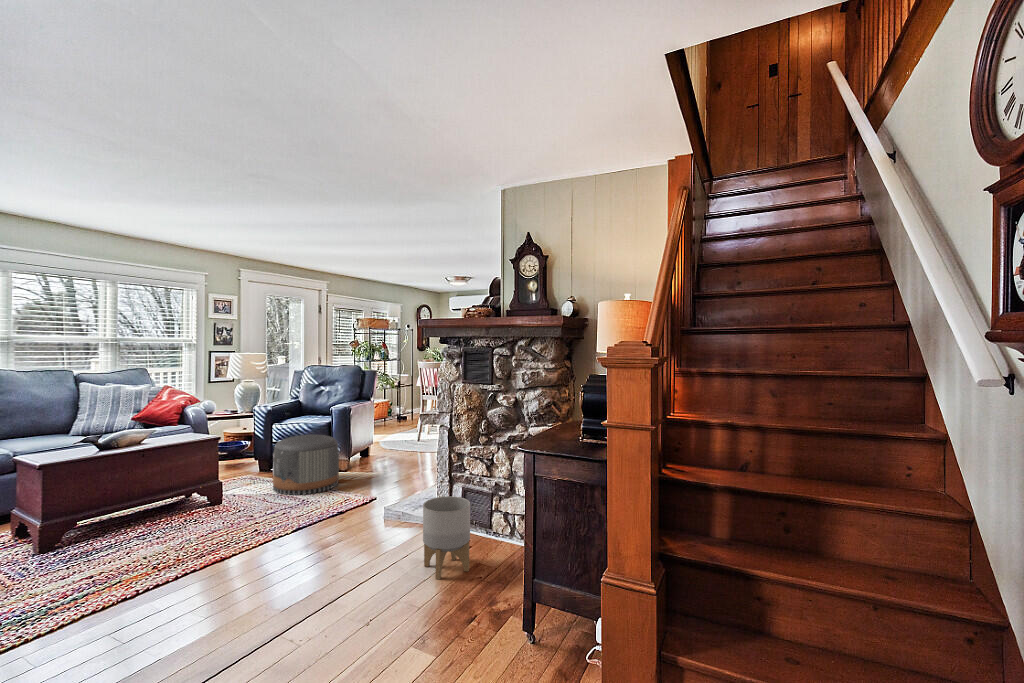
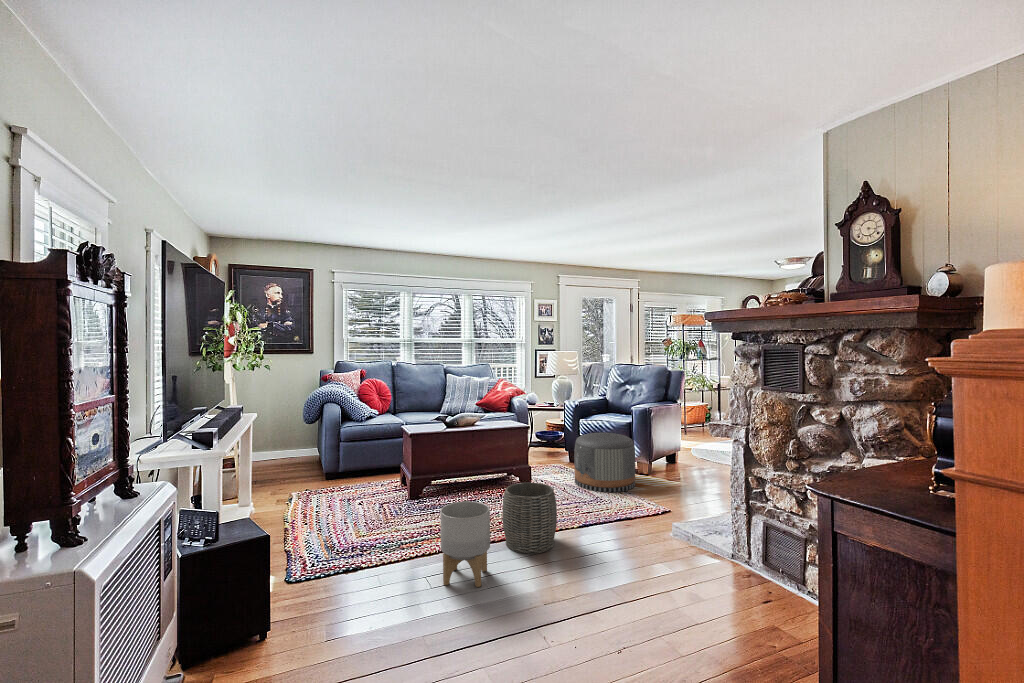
woven basket: none [208,493,275,572] -> present [503,483,557,554]
planter: present [423,496,470,579] -> present [440,501,490,587]

